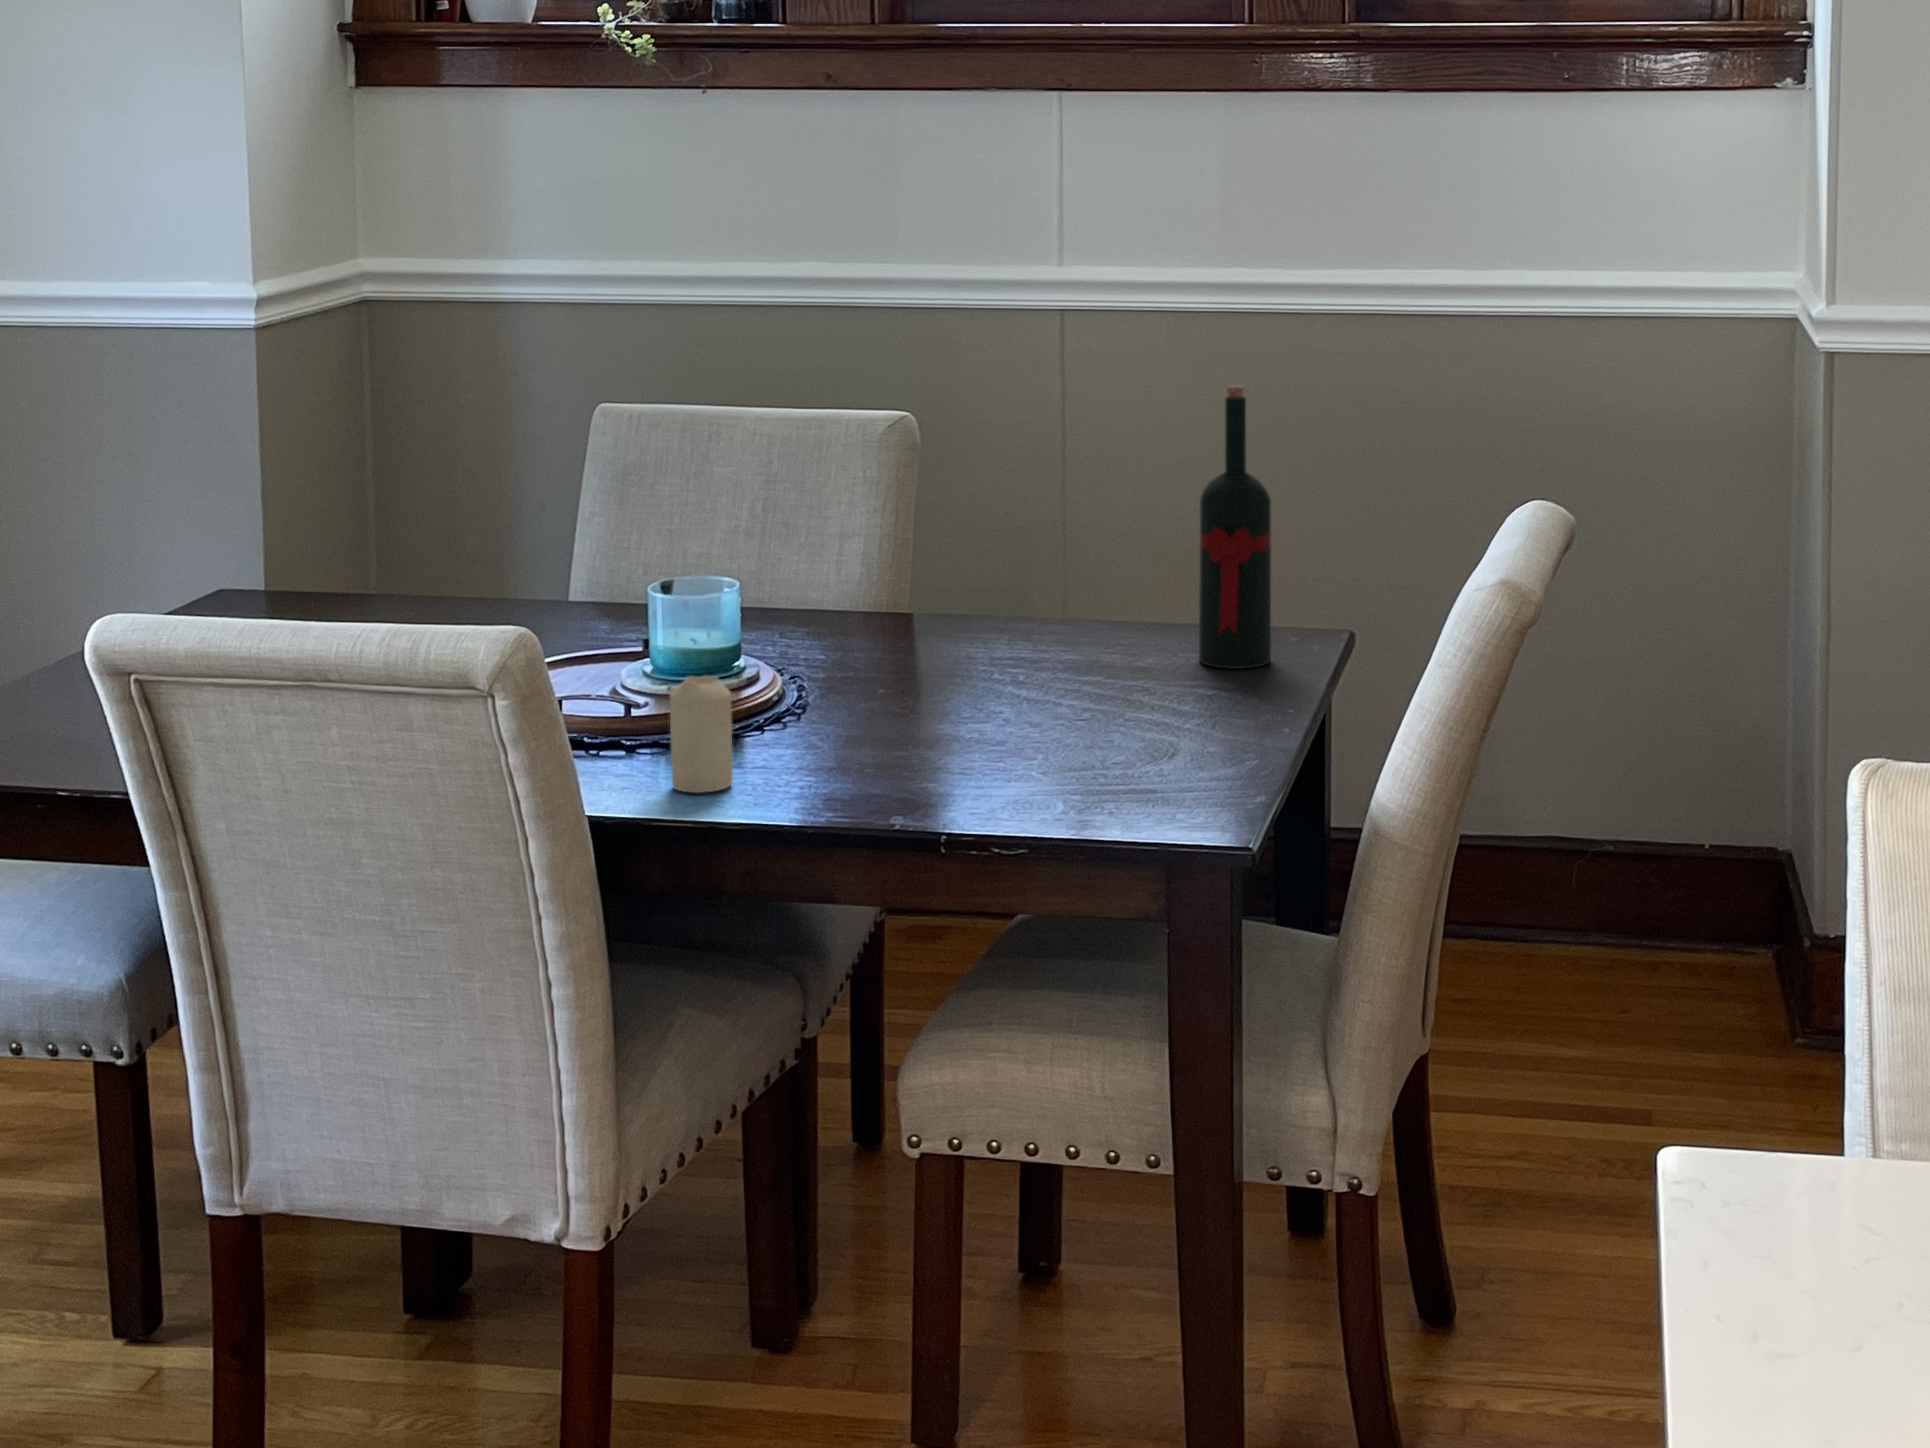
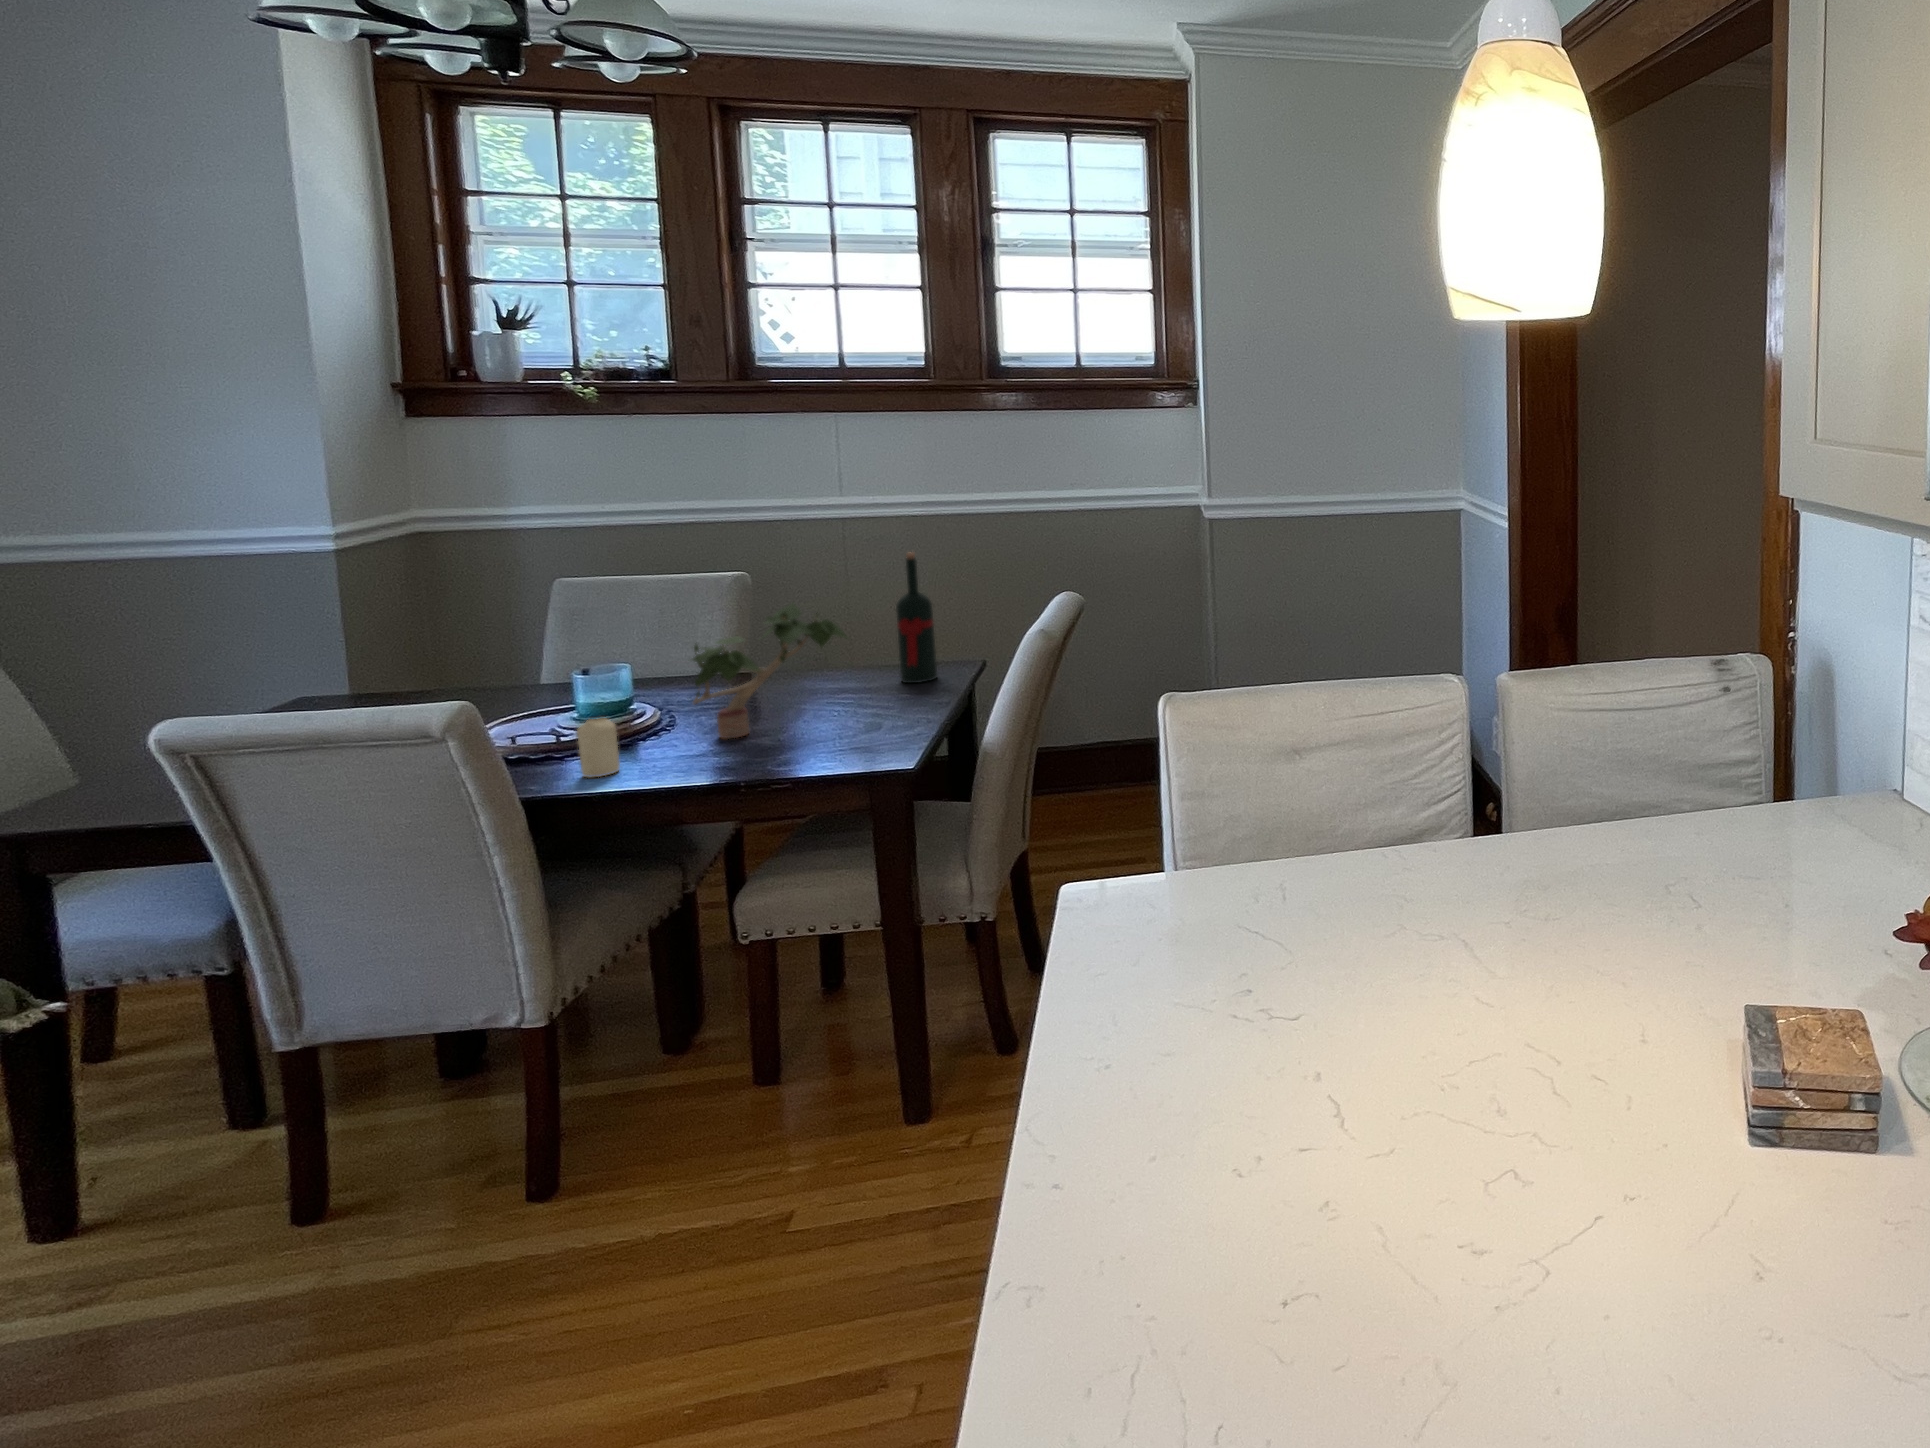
potted plant: none [821,466,1146,745] -> present [692,604,847,739]

